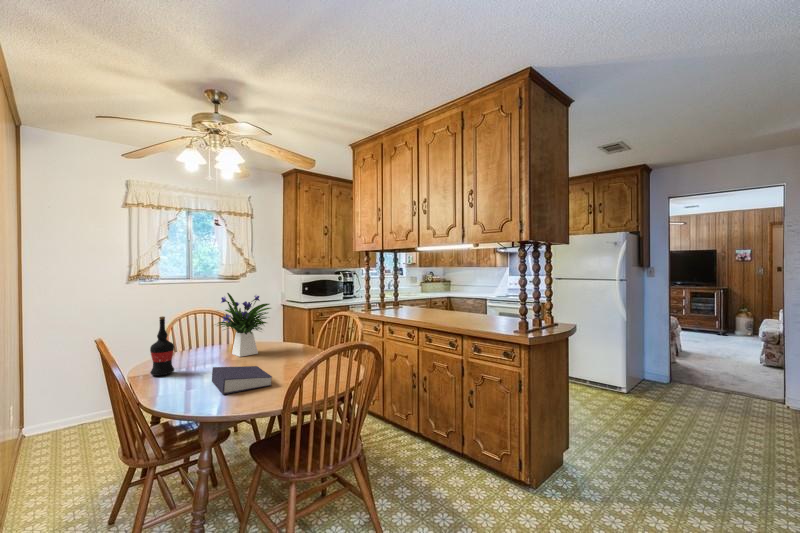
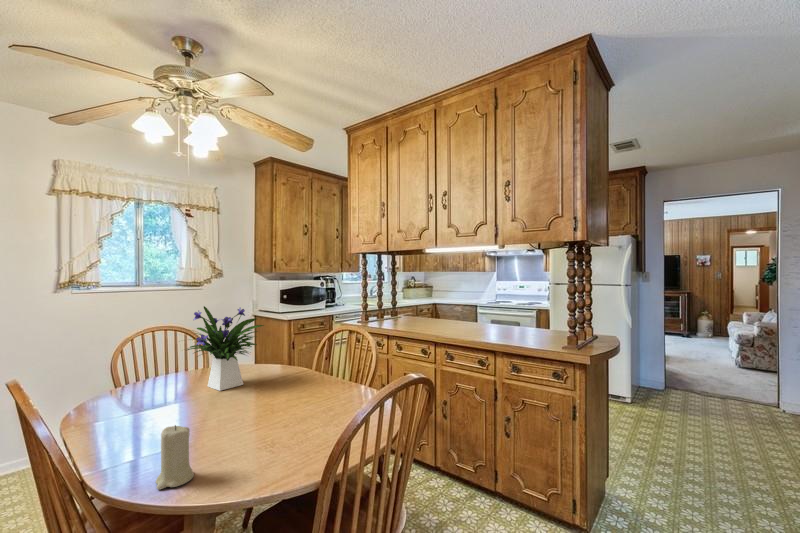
wine bottle: present [150,316,174,376] -> none [93,343,130,430]
candle: none [184,366,208,405] -> present [156,425,194,490]
book: present [212,366,272,394] -> none [190,408,283,462]

